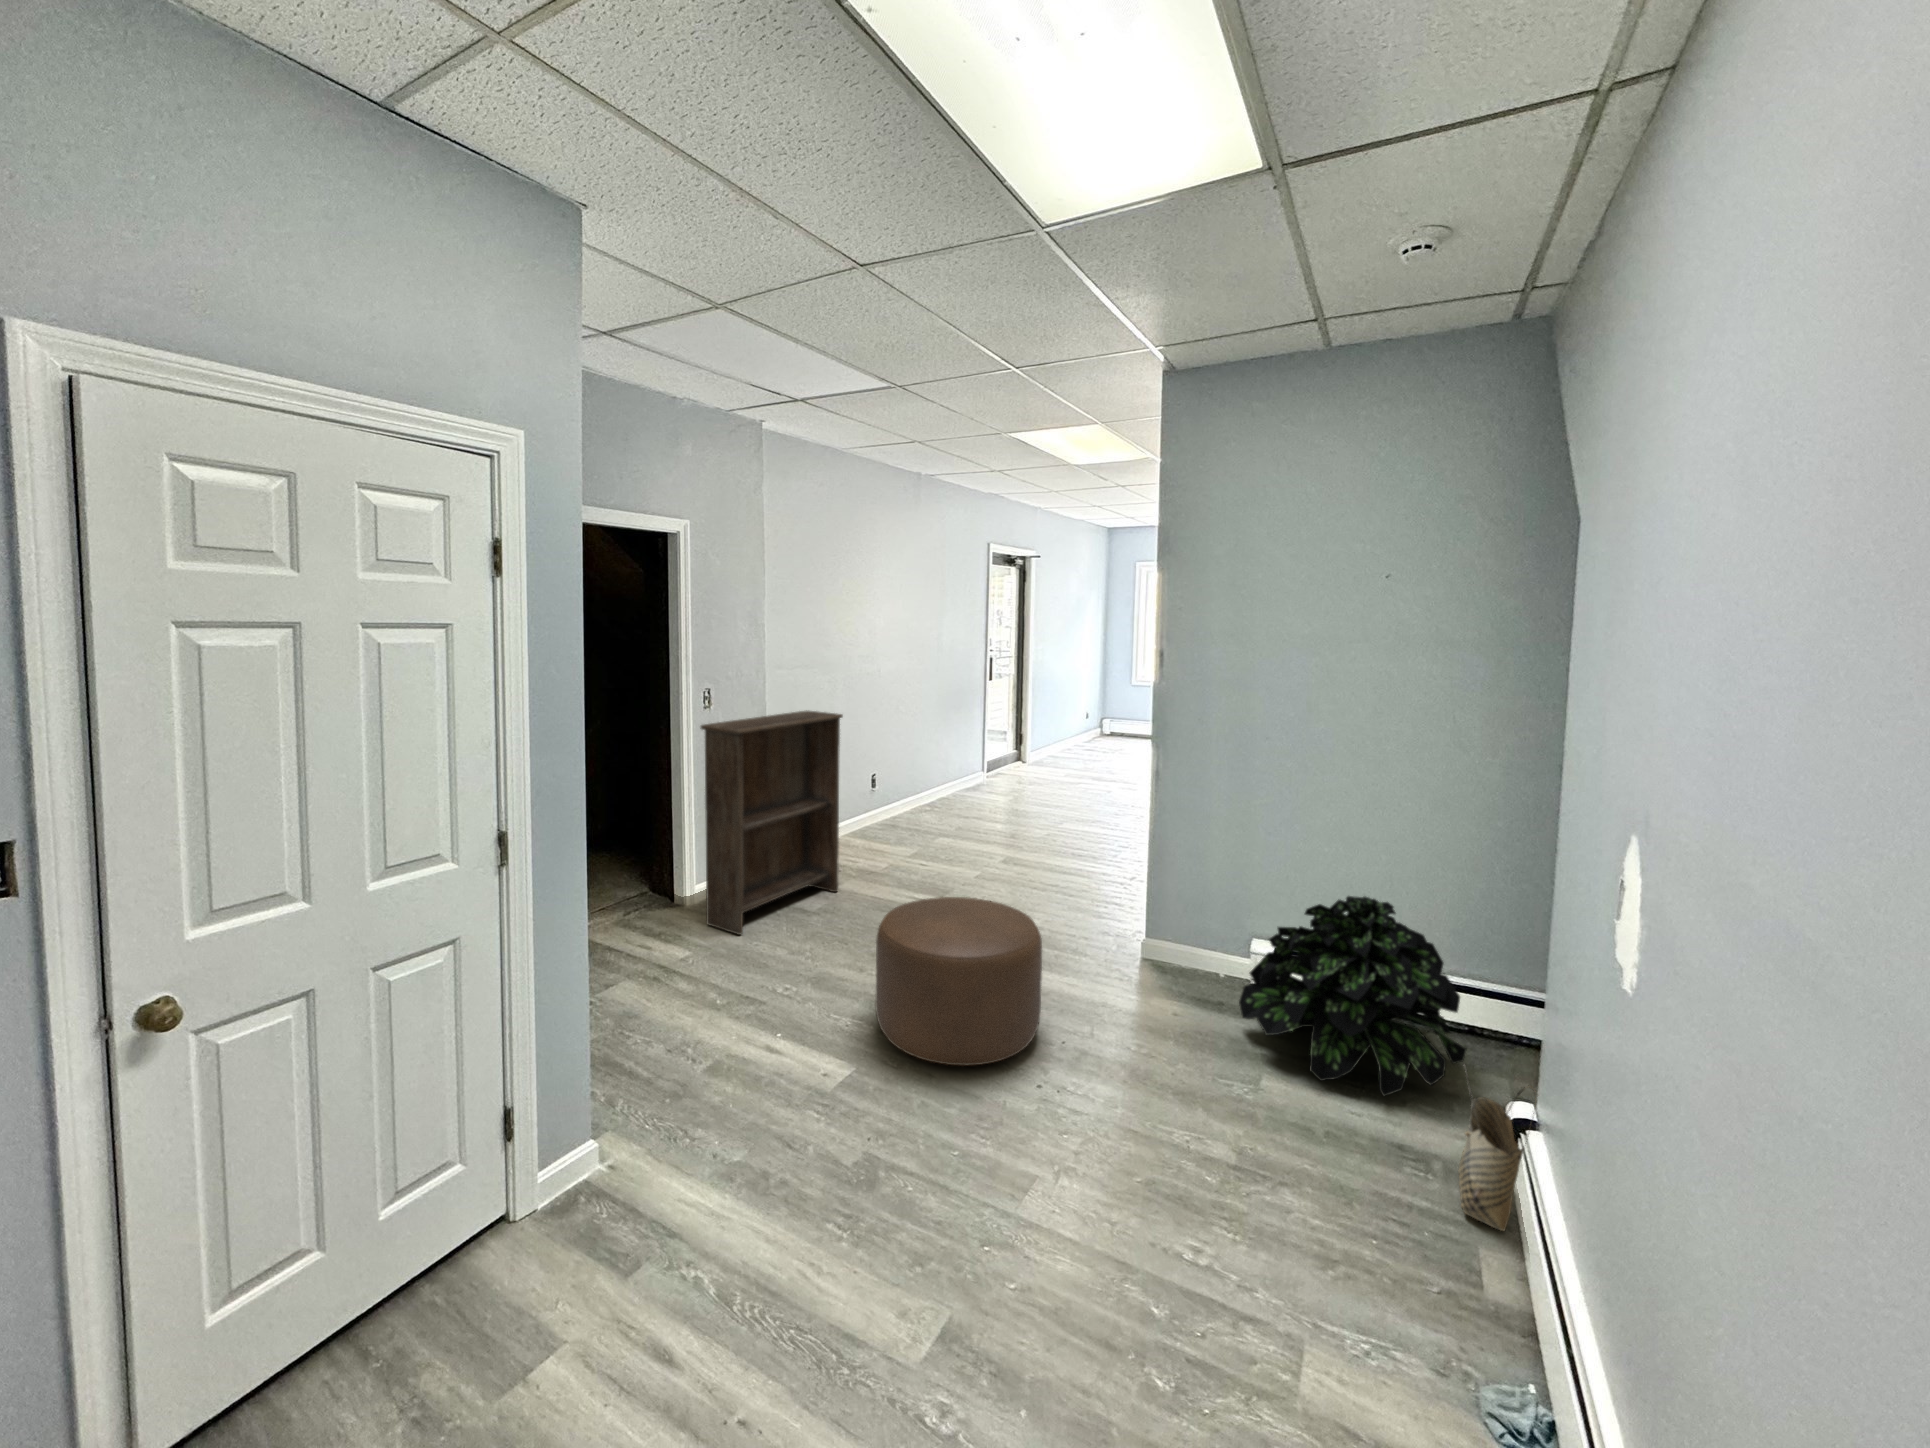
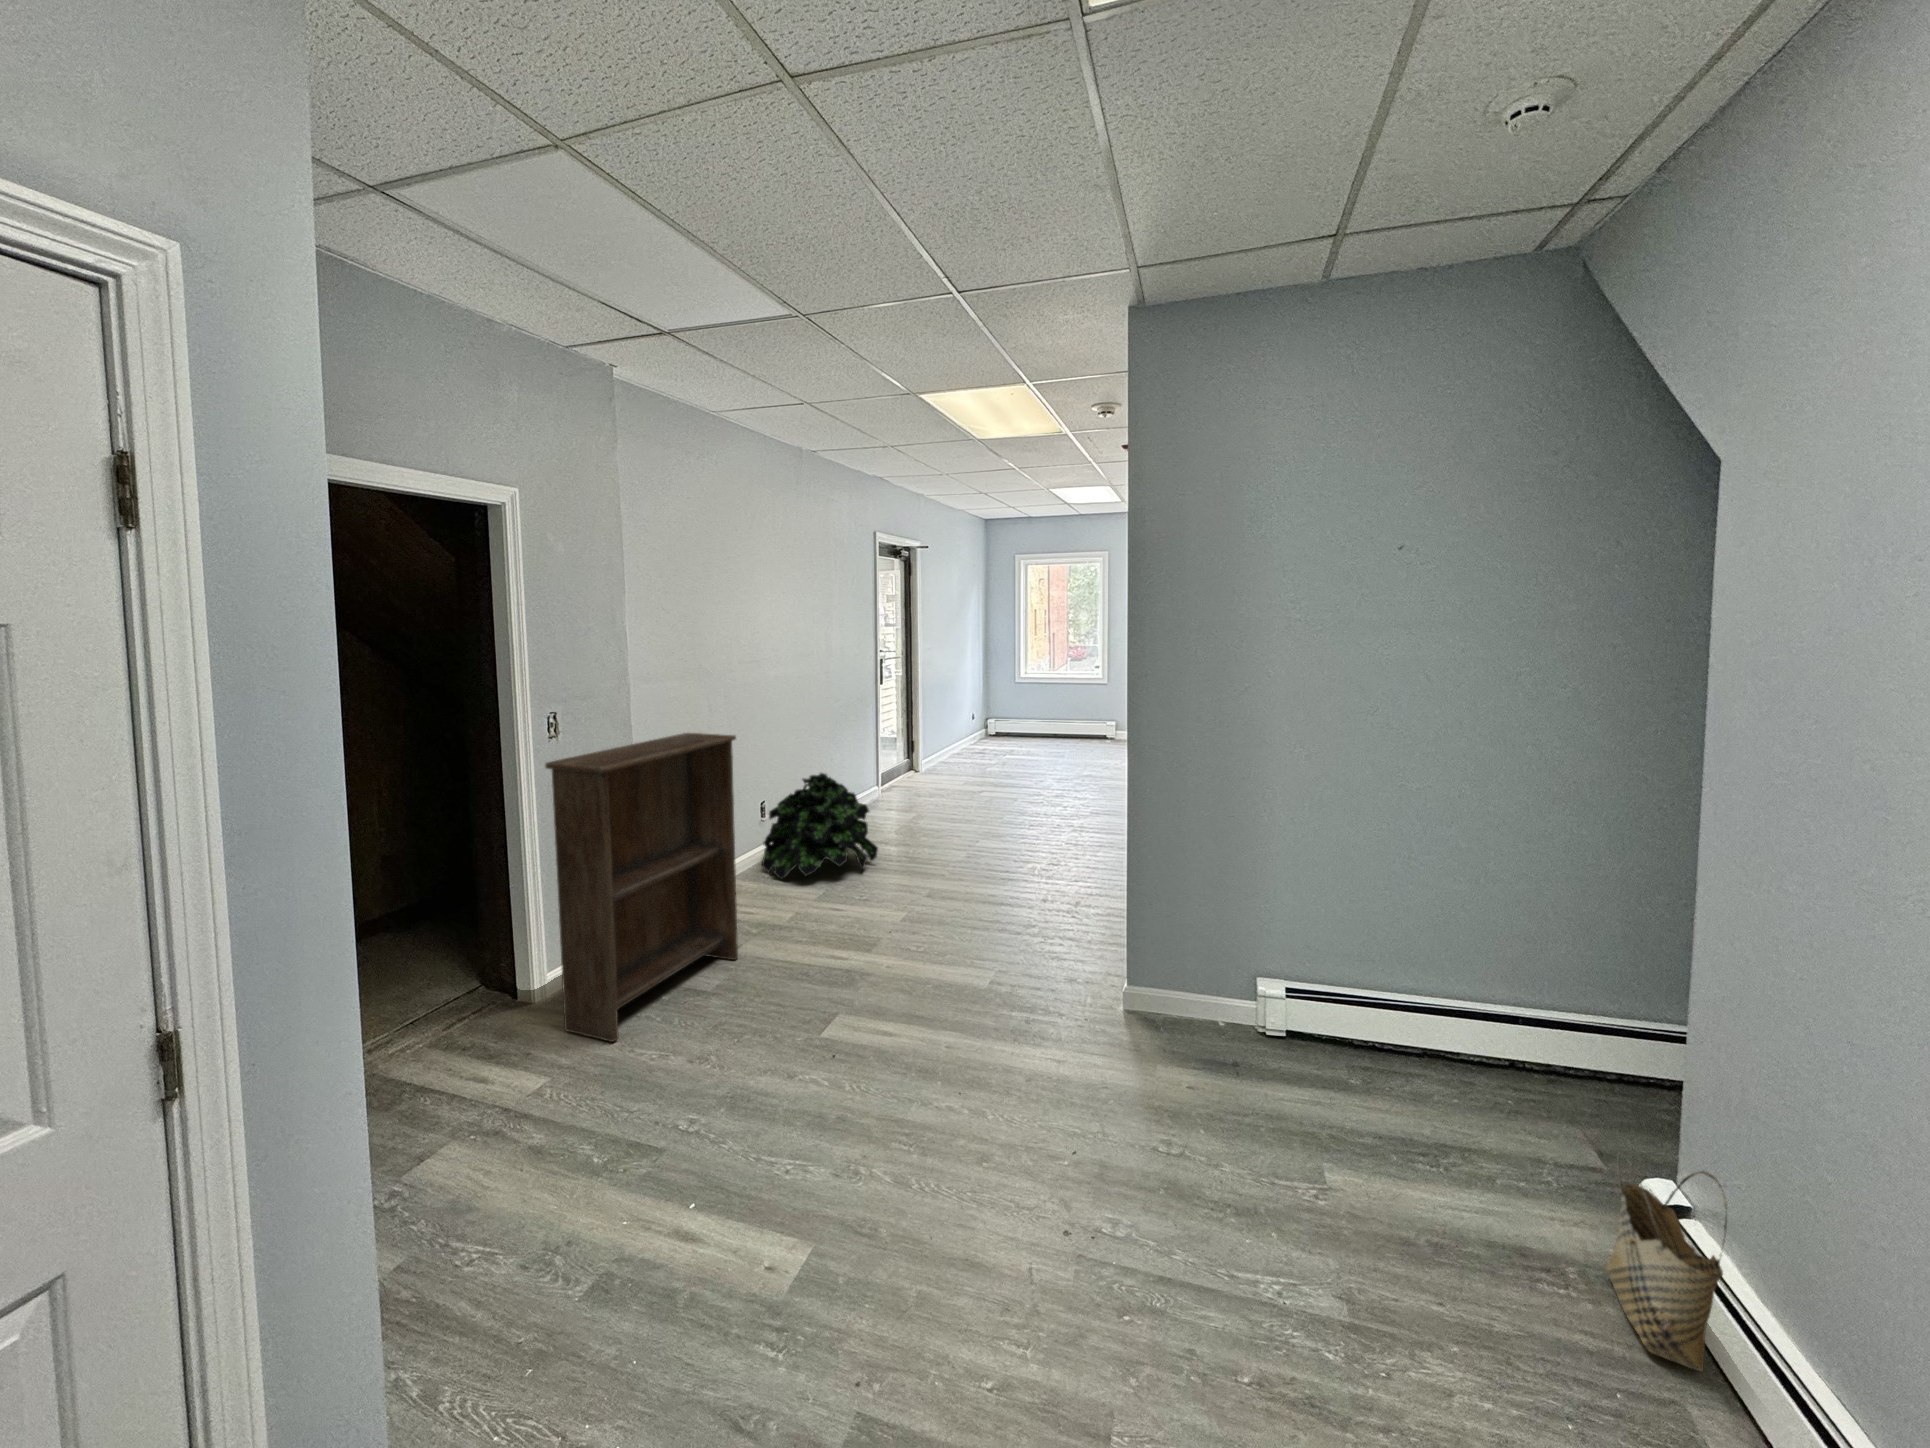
potted plant: present [1239,896,1466,1096] -> present [762,773,878,879]
ottoman: present [876,897,1042,1065] -> none [826,971,1048,1223]

